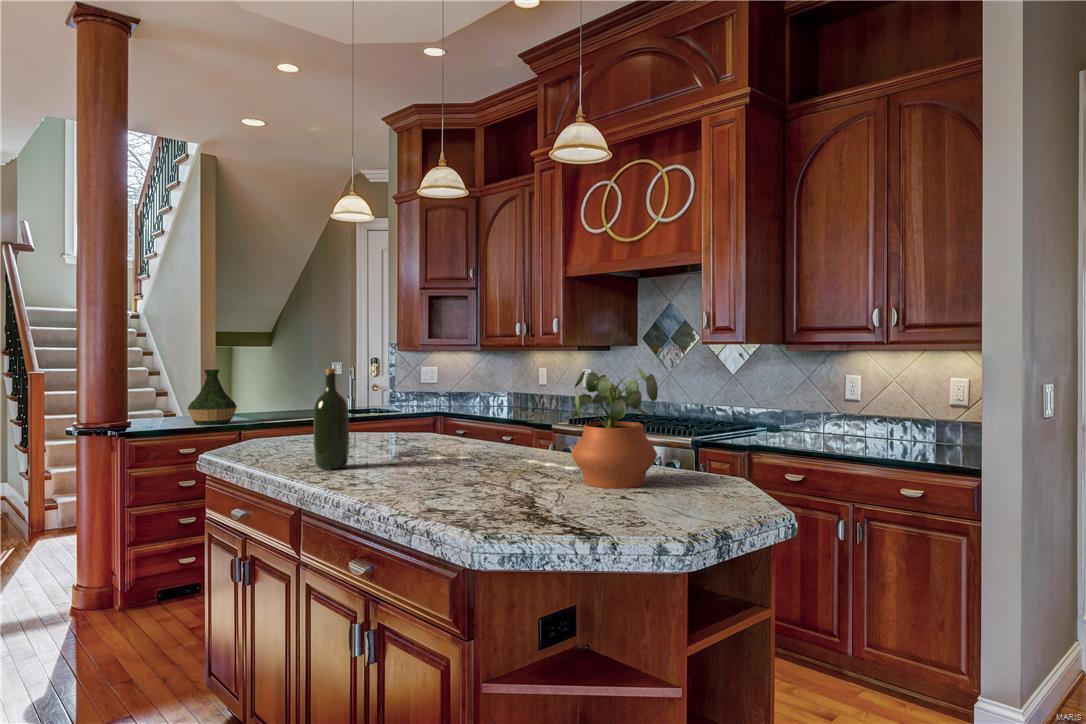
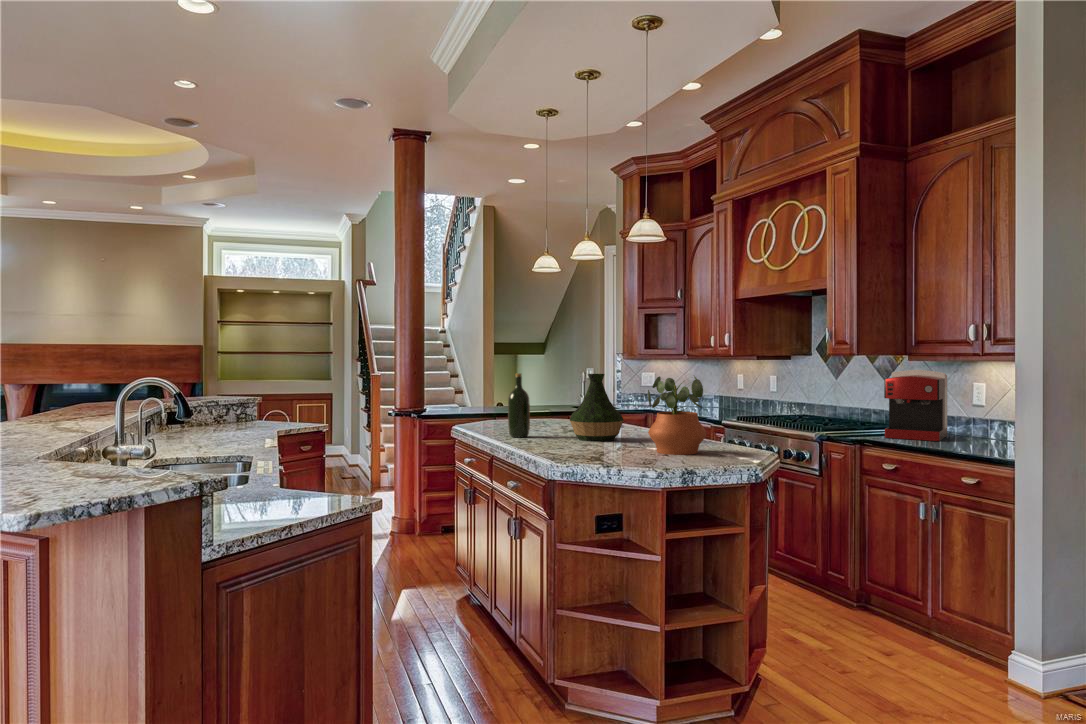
coffee maker: none [751,360,813,439] -> present [884,370,947,441]
vase: present [188,370,237,425] -> present [570,374,624,442]

